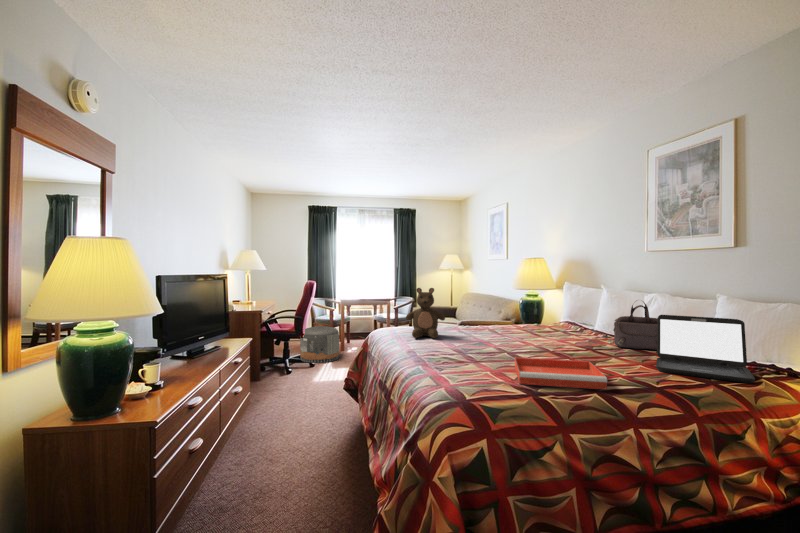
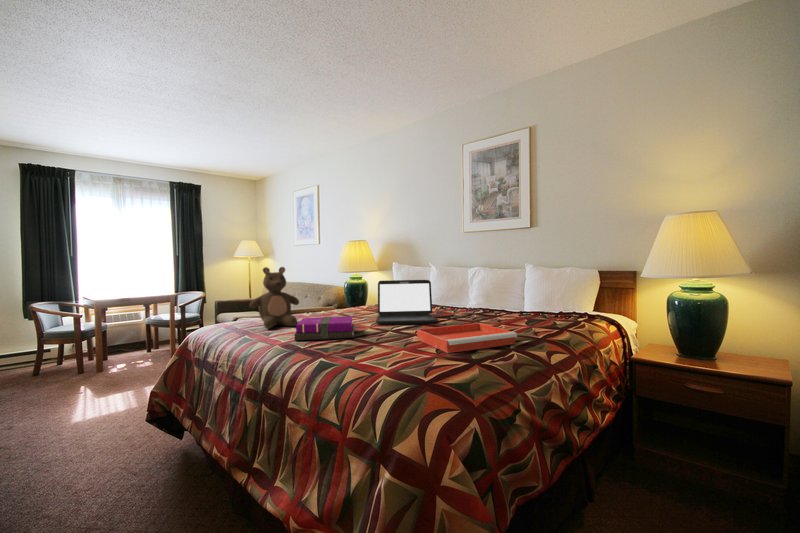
handbag: present [613,302,657,350] -> none [459,269,498,312]
laptop: present [656,315,755,383] -> present [376,280,436,325]
pouf: present [300,326,339,363] -> none [22,339,99,397]
notebook: none [419,333,476,356] -> present [295,316,354,340]

